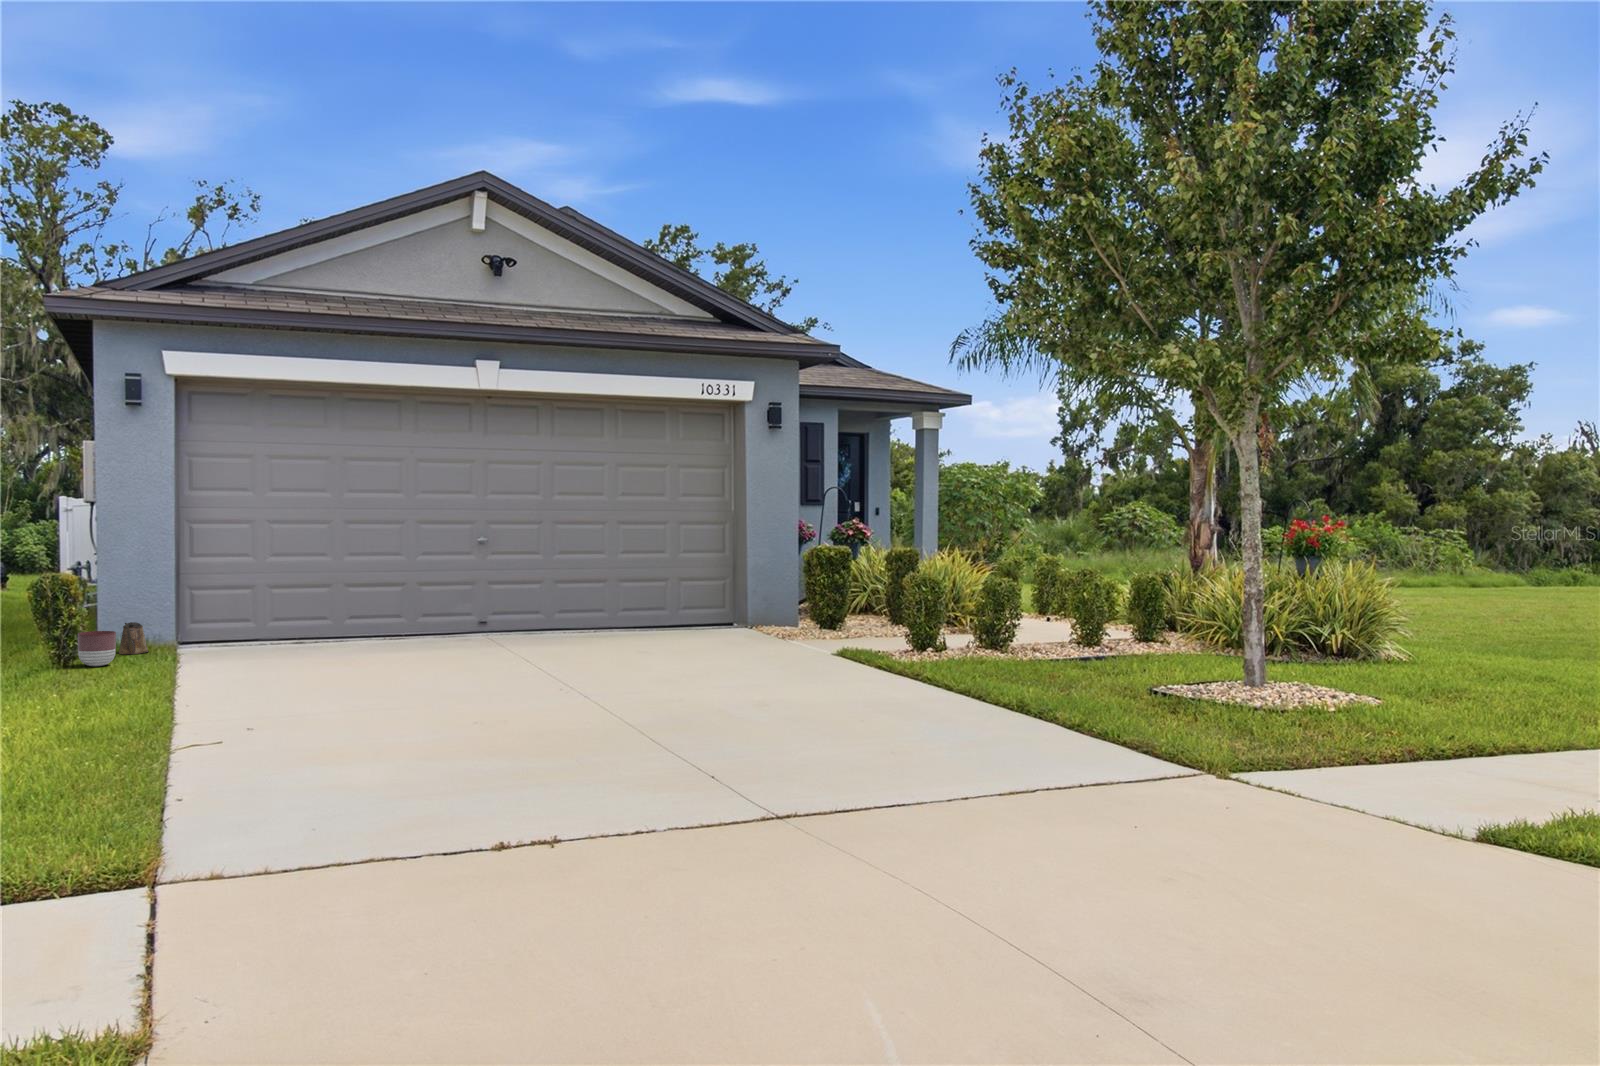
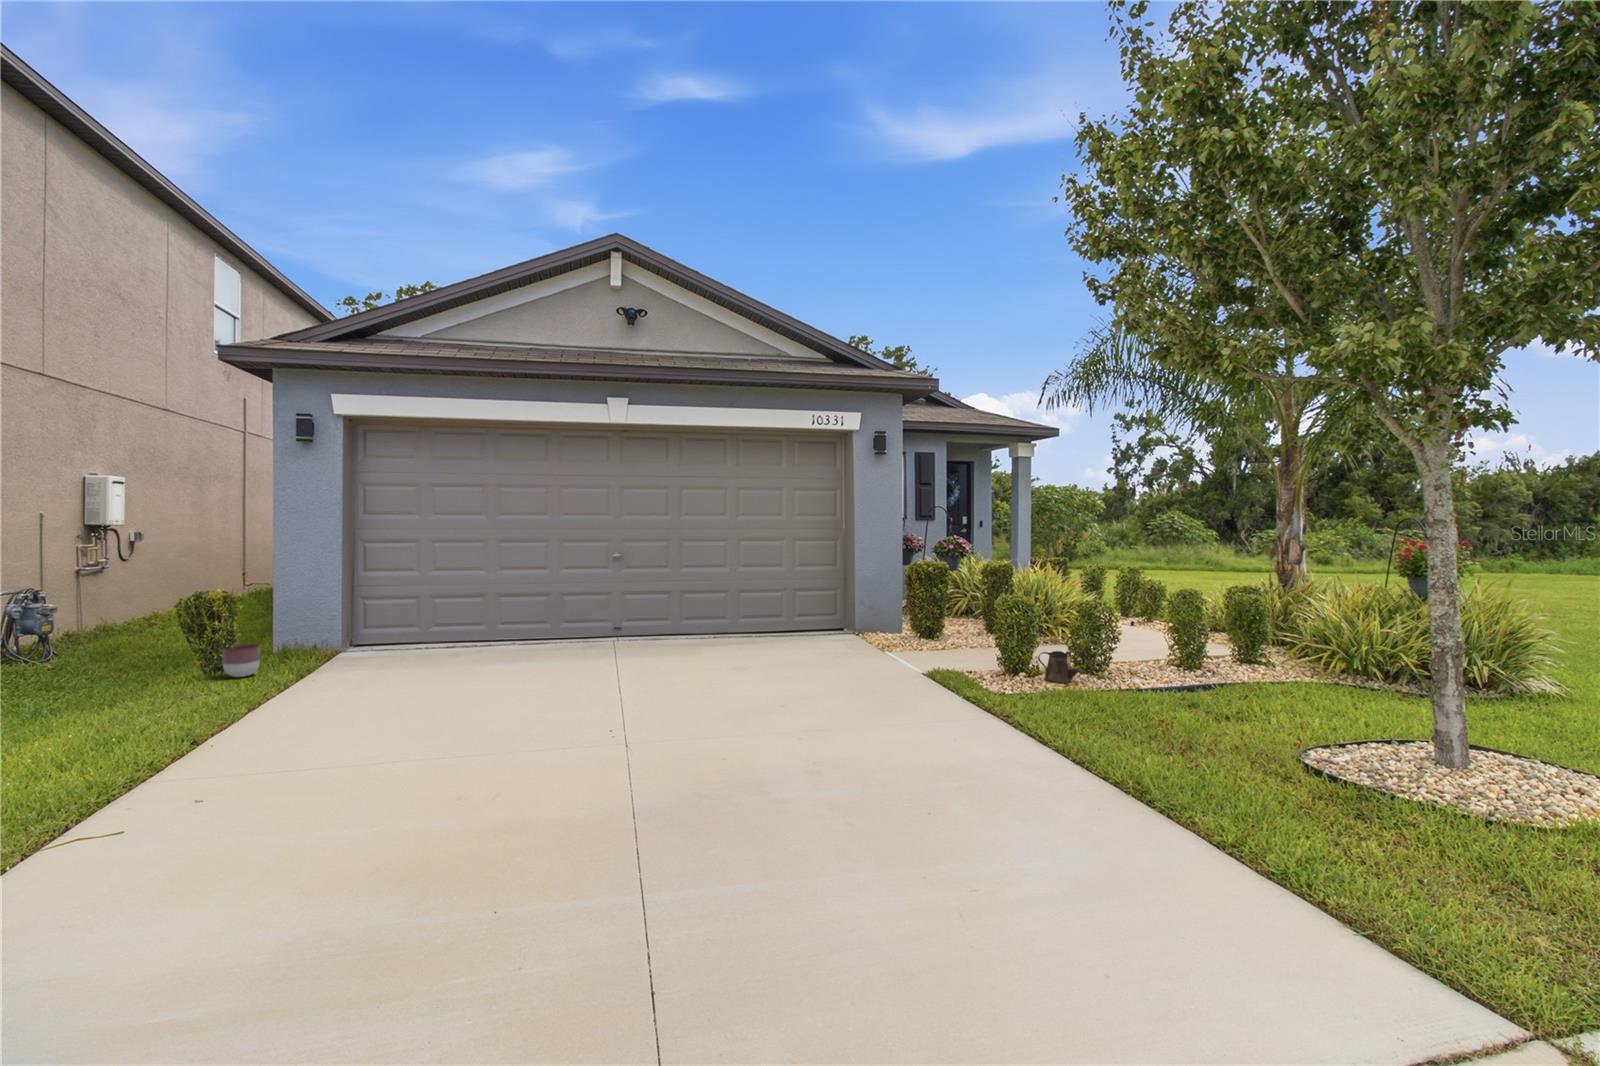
watering can: present [119,622,148,654] -> present [1038,651,1078,683]

